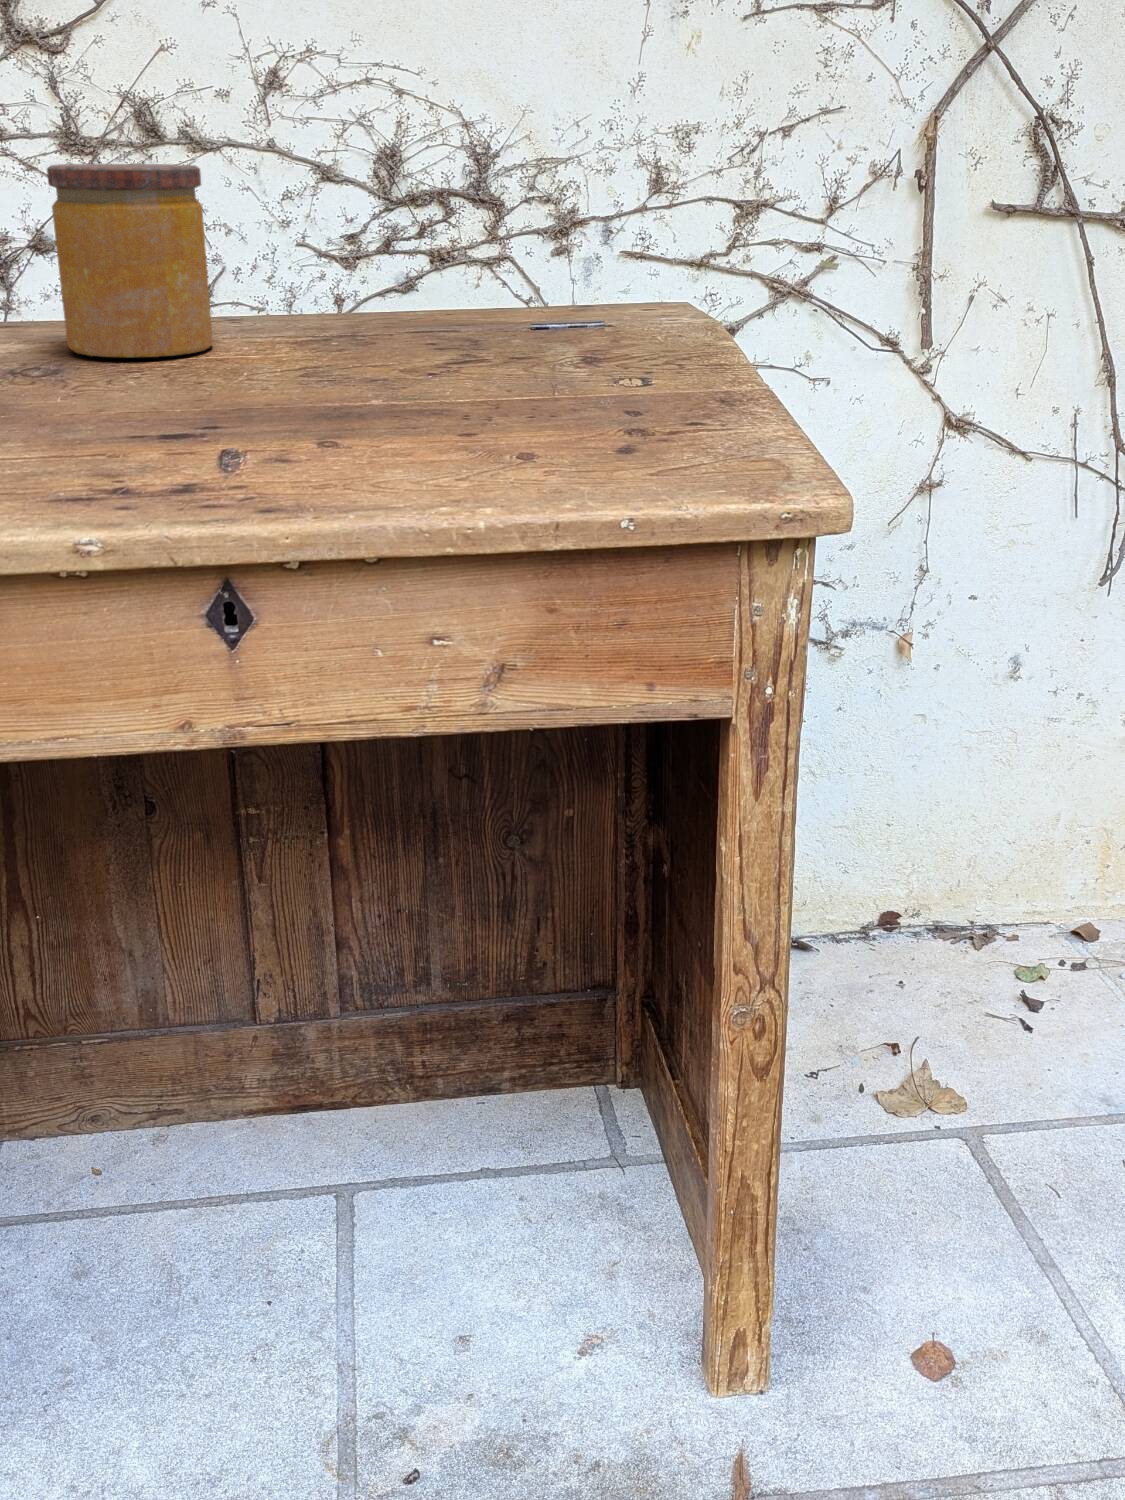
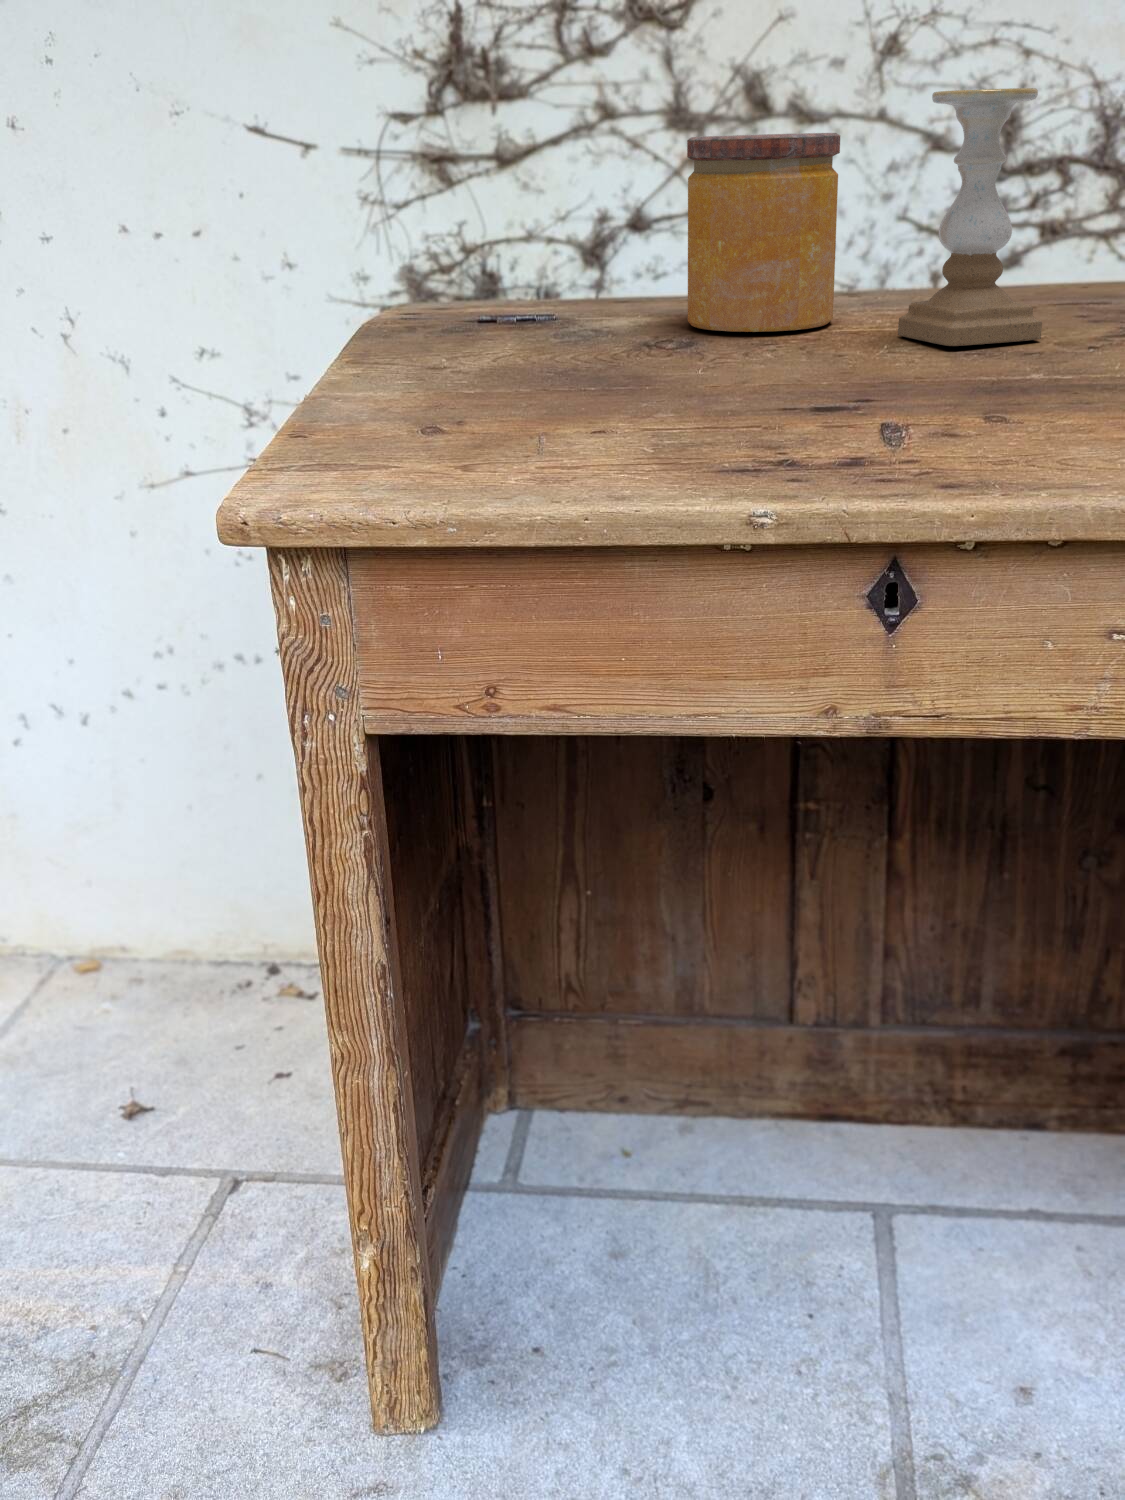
candle holder: none [266,133,395,373] -> present [898,88,1042,346]

